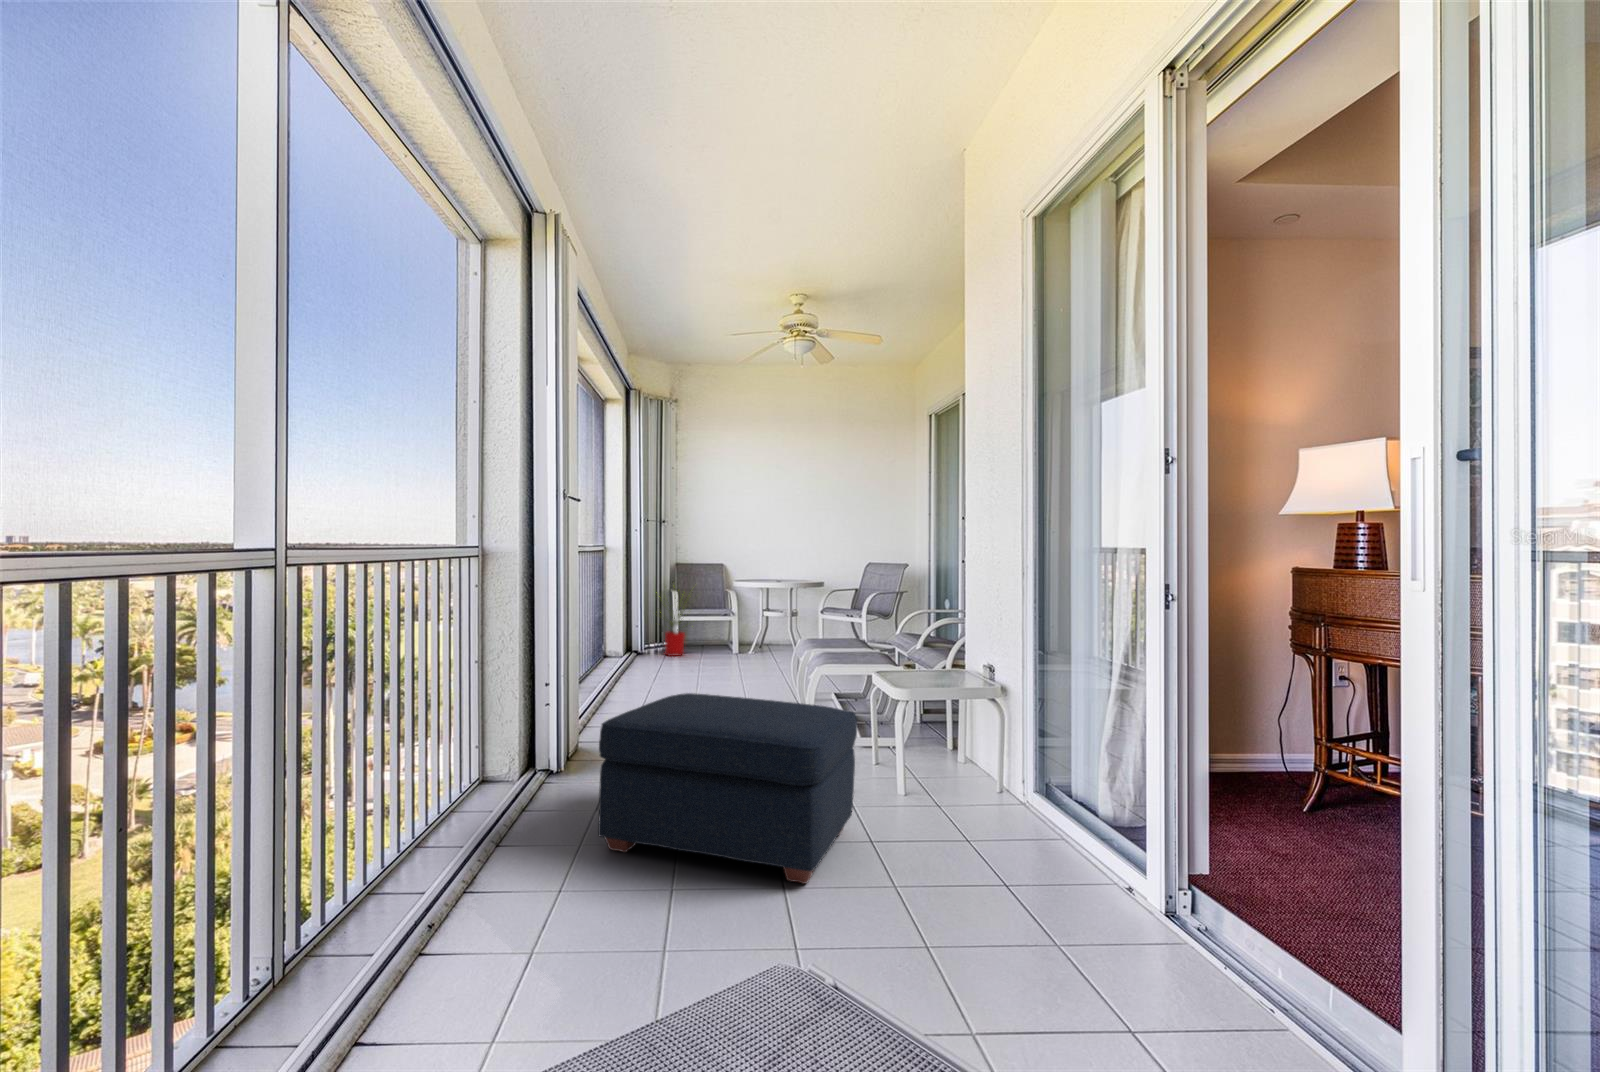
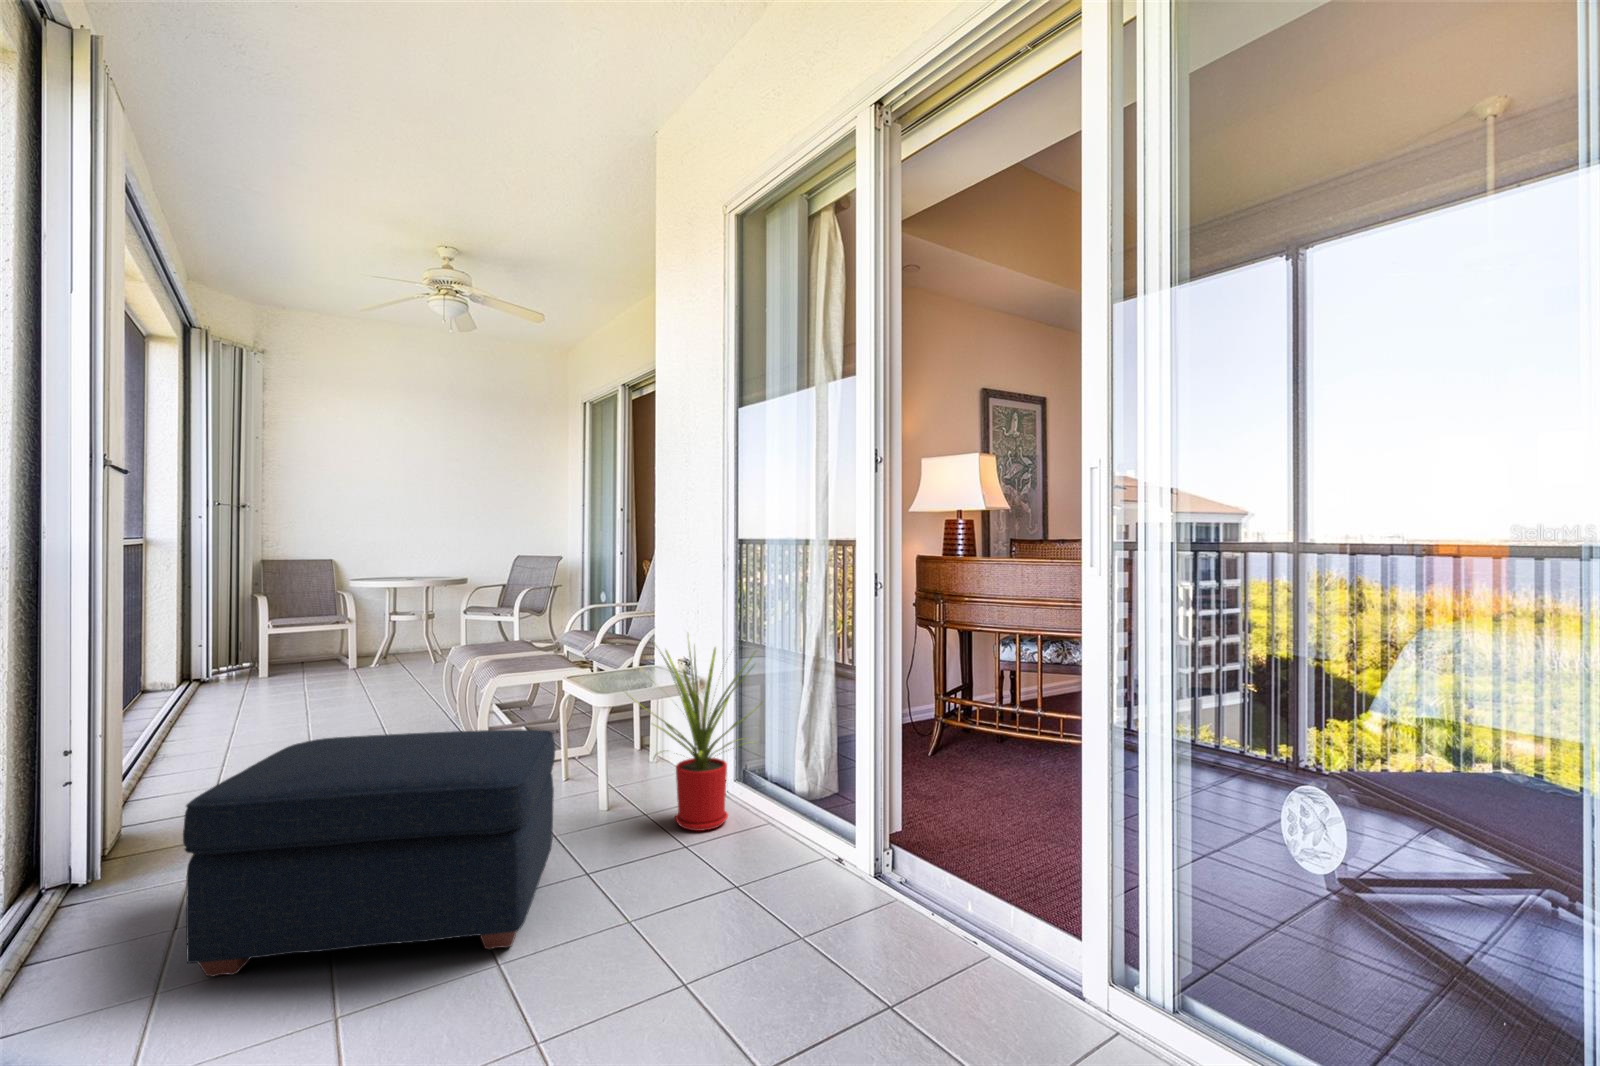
house plant: present [656,592,690,656] -> present [632,642,754,831]

